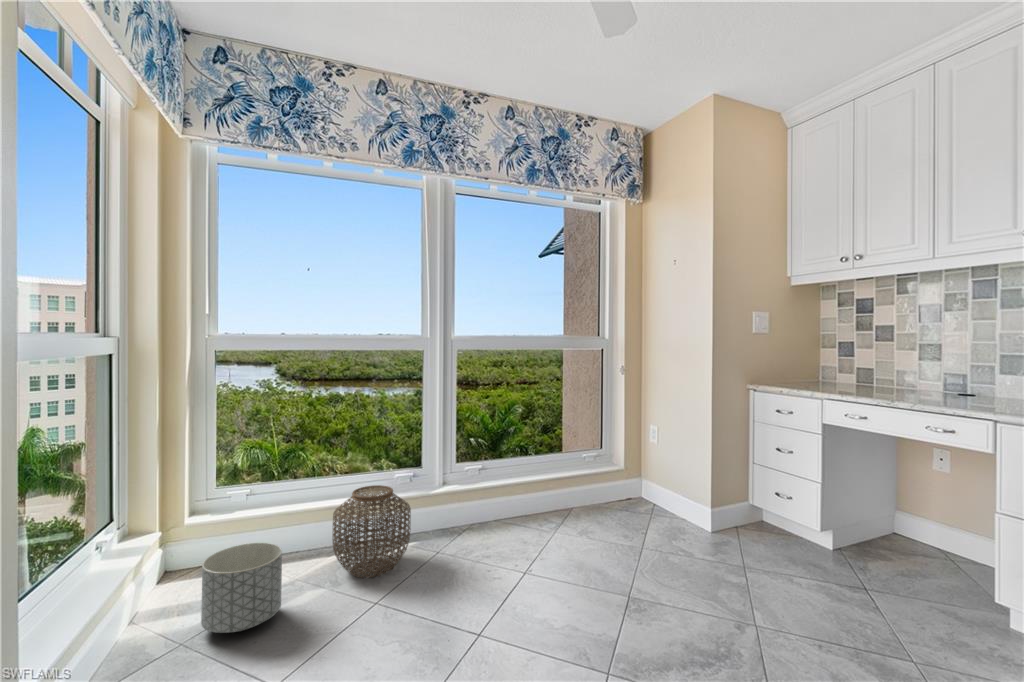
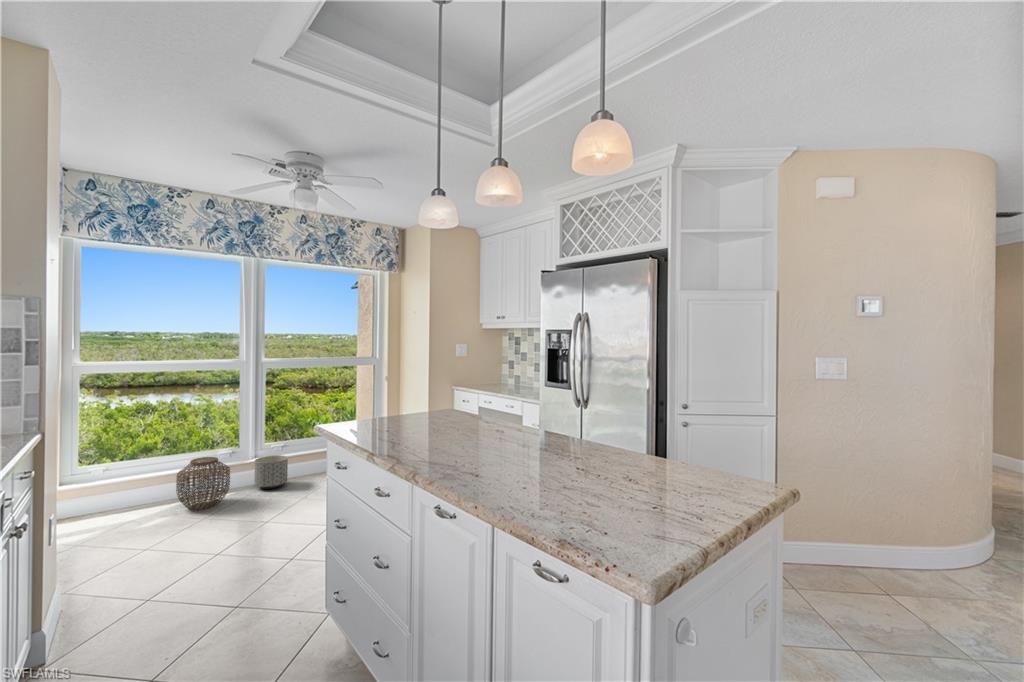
planter: present [201,543,282,633] -> present [254,455,288,489]

